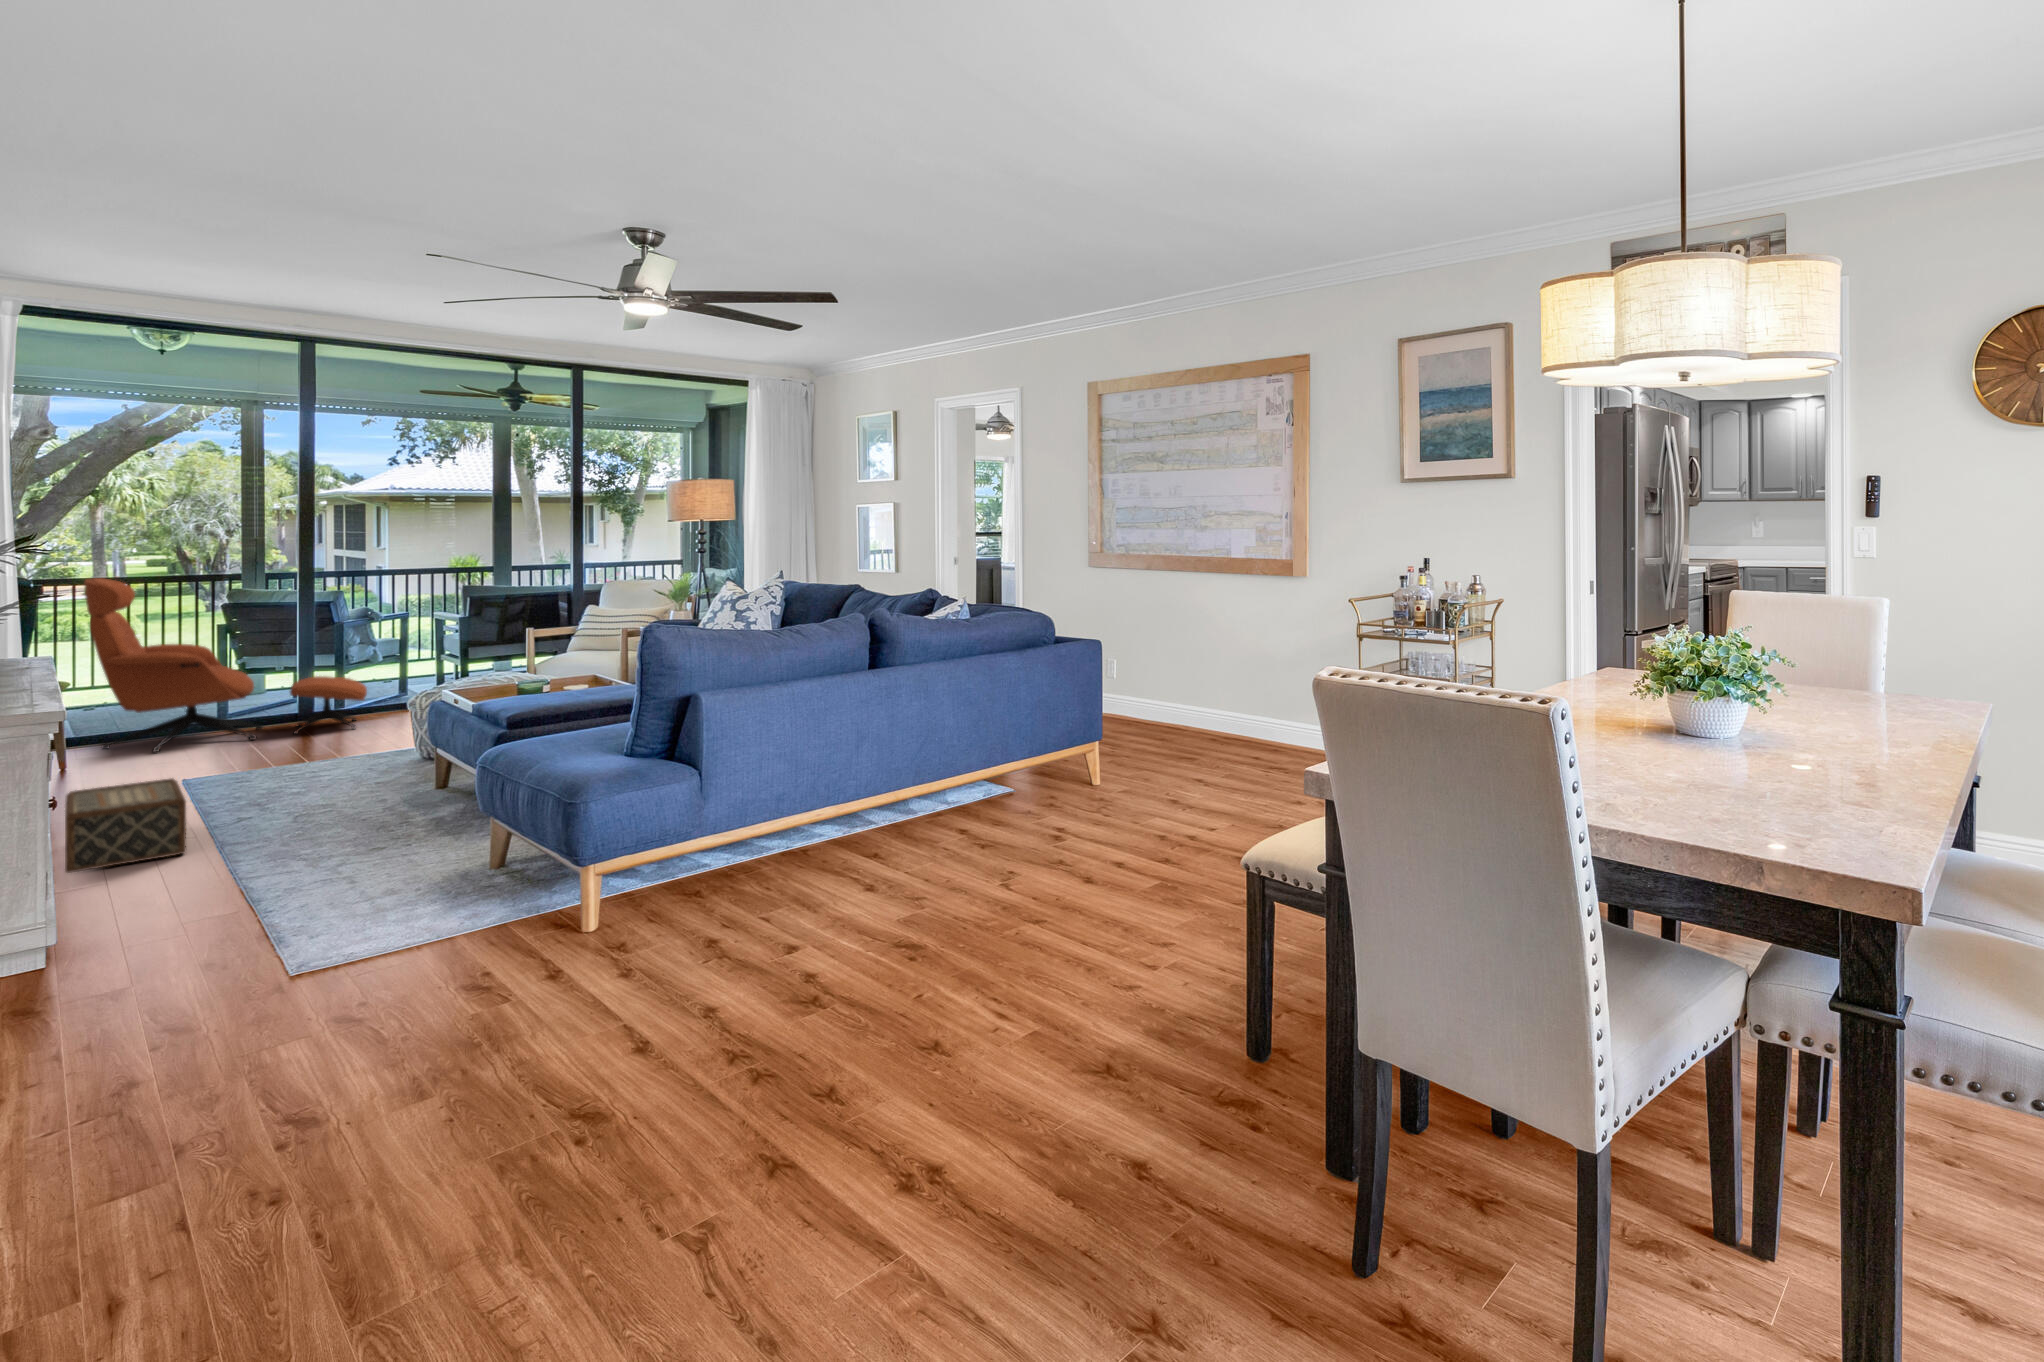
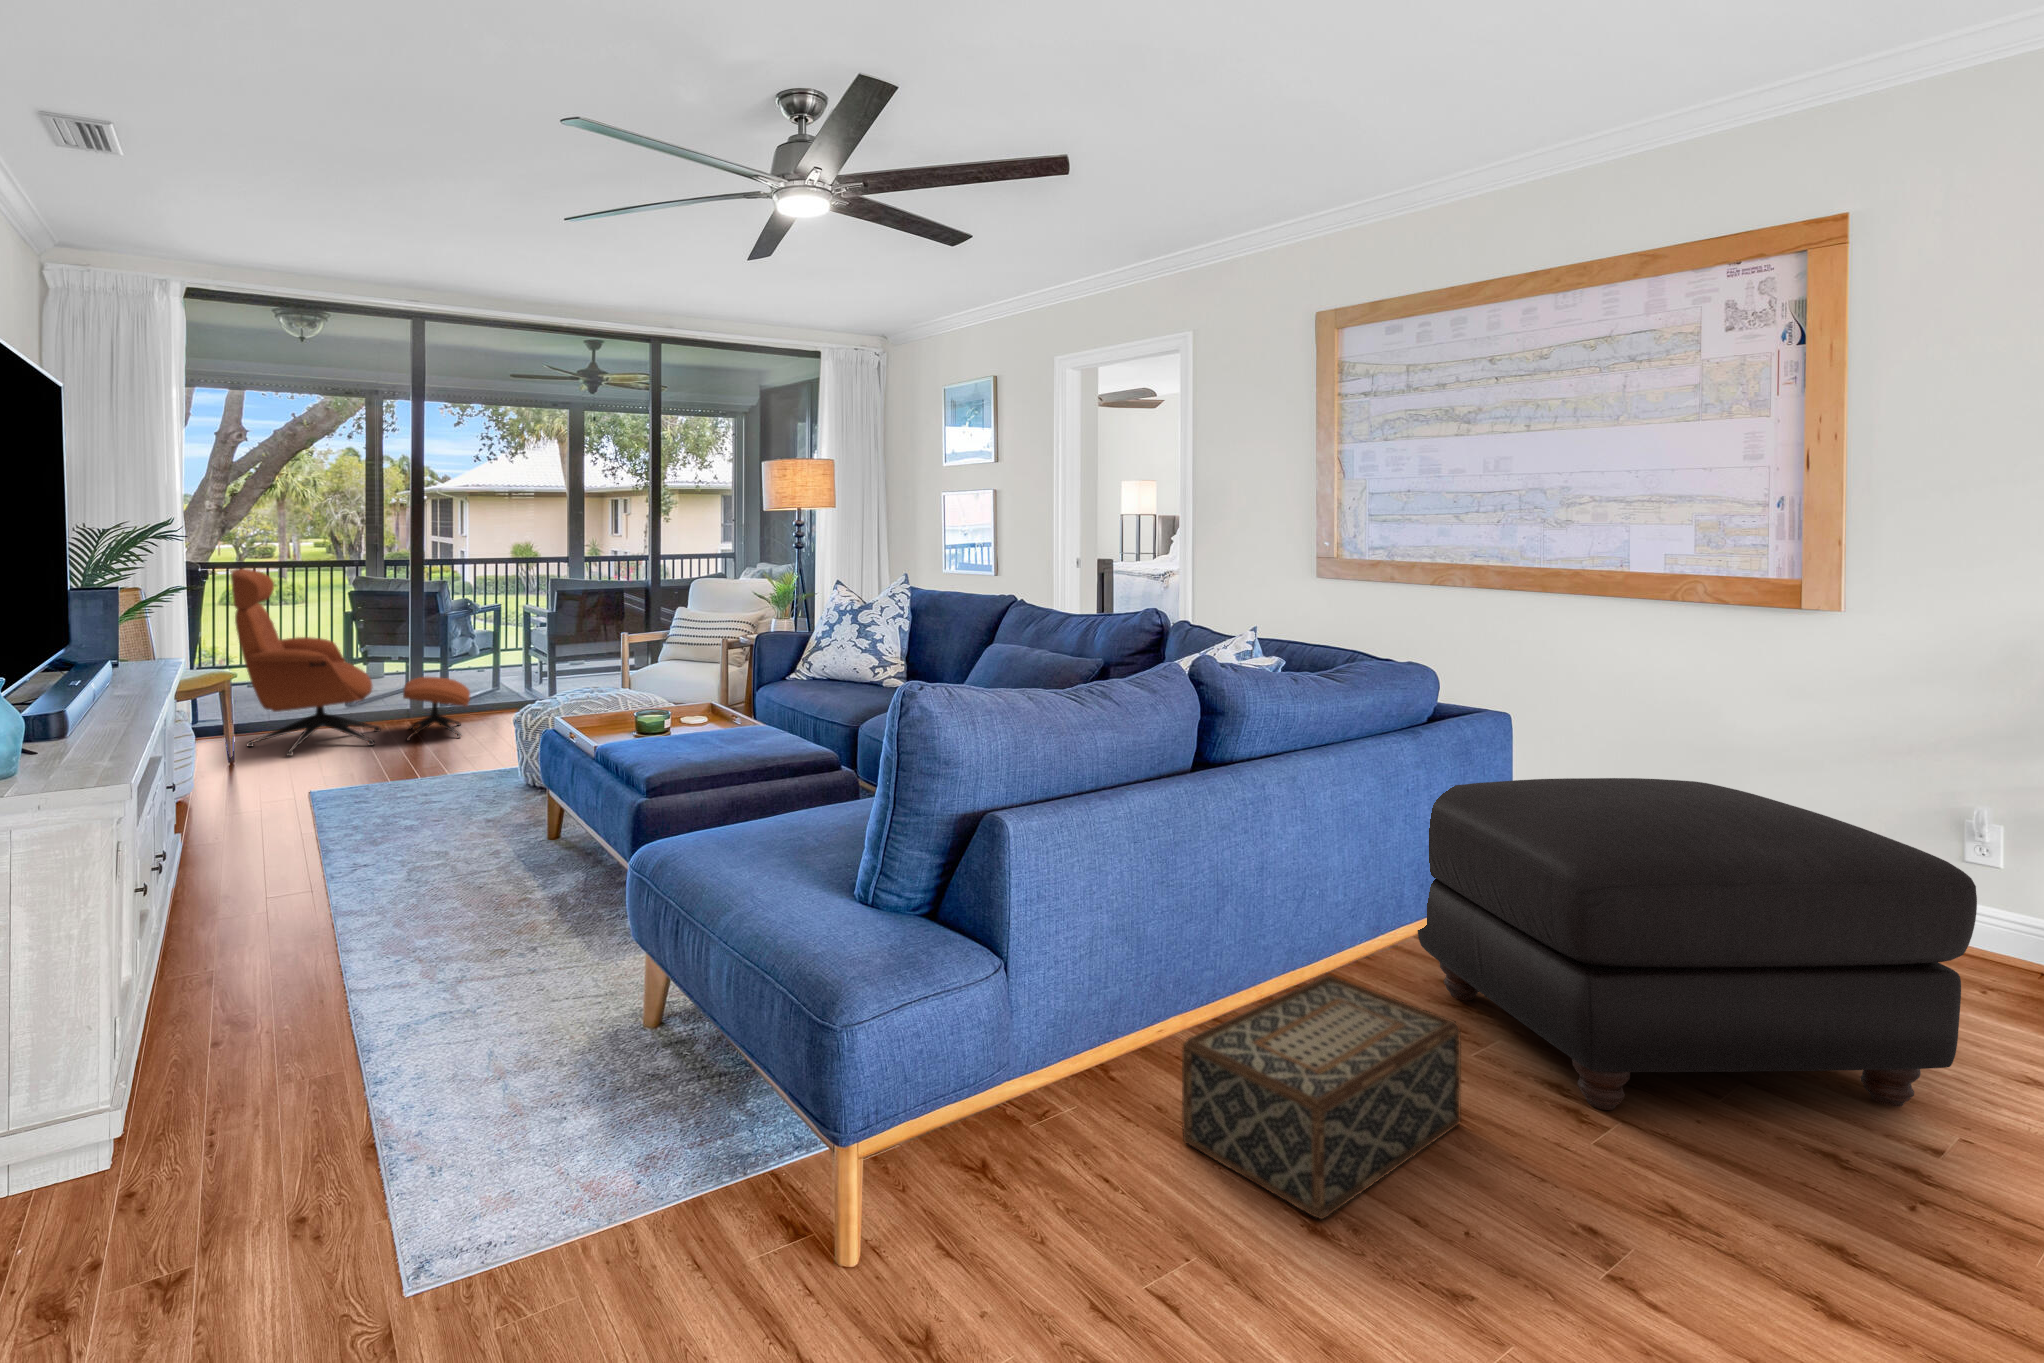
ottoman: none [1033,670,1254,835] -> present [1418,778,1977,1110]
woven basket: present [65,778,186,873] -> present [1182,975,1461,1219]

